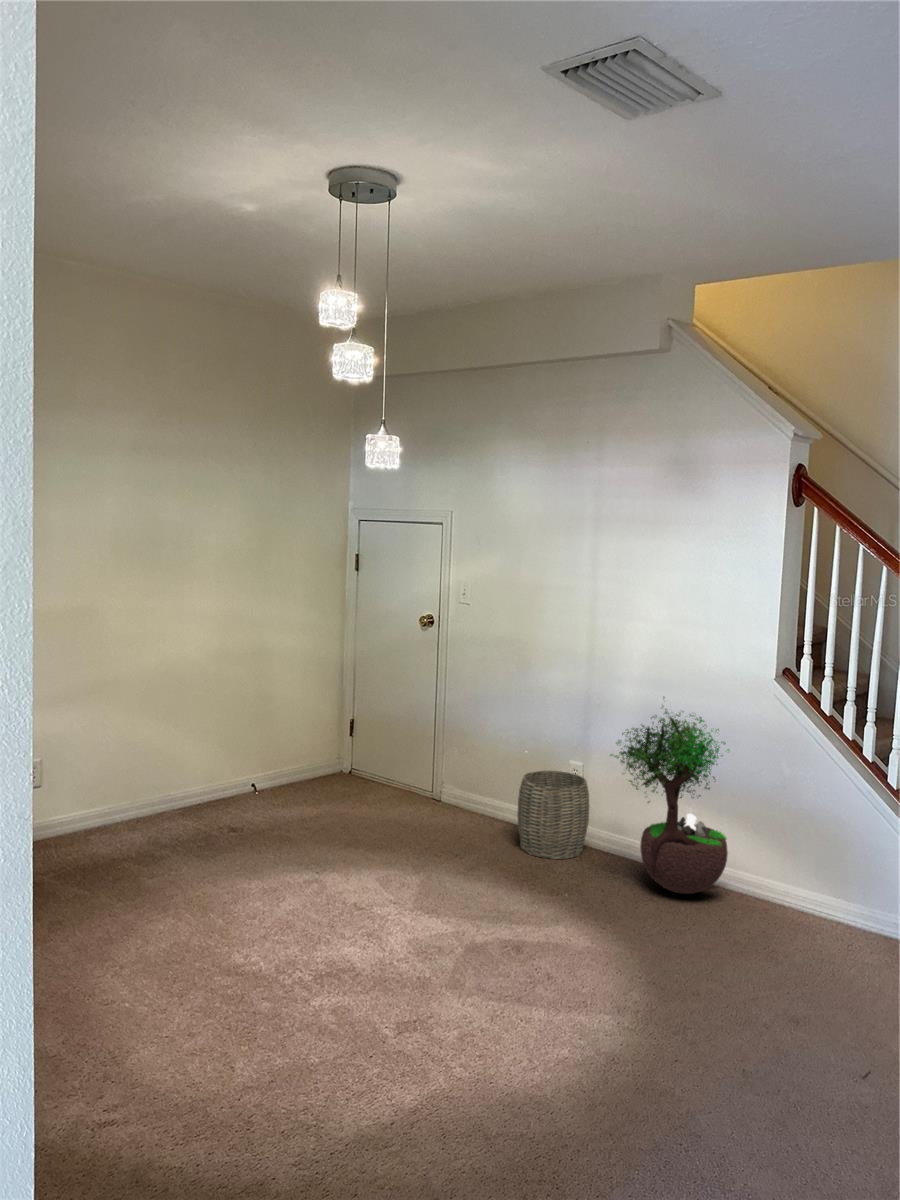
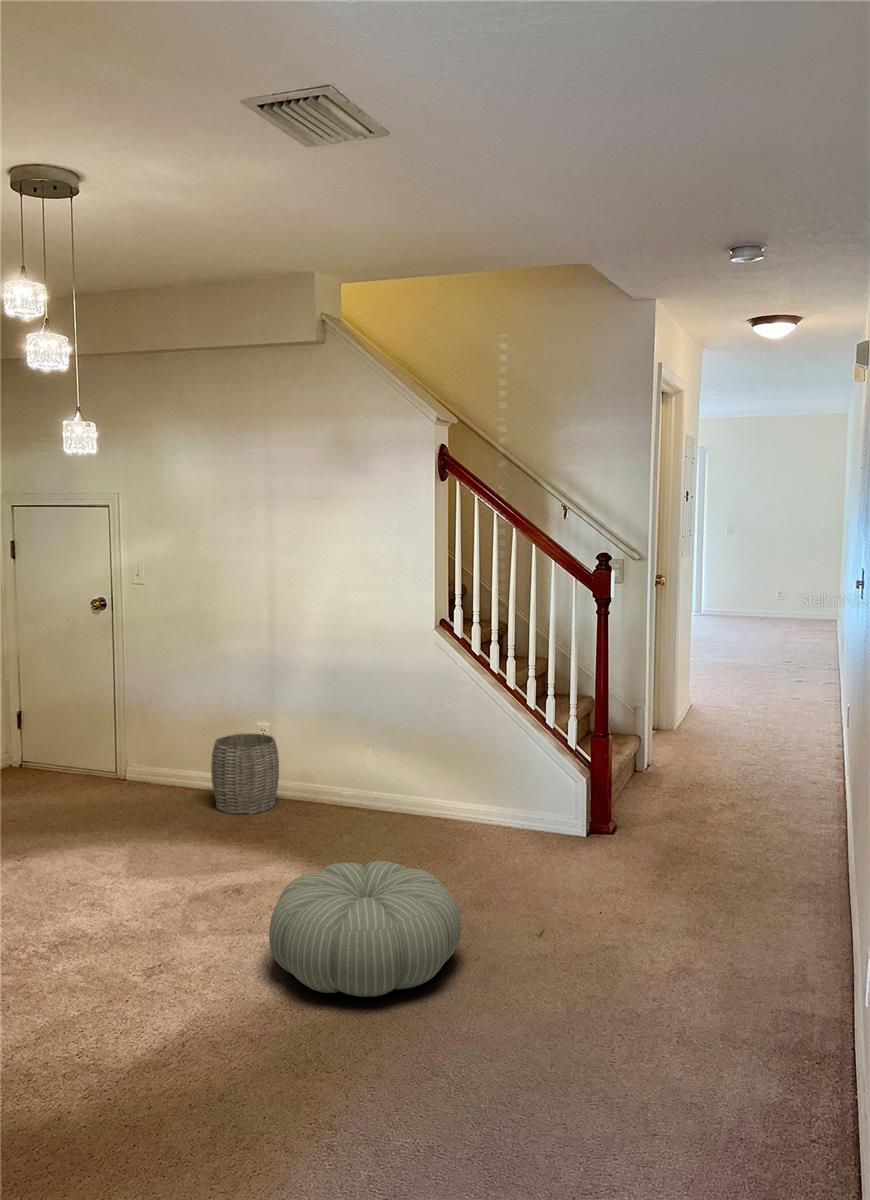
potted tree: present [611,706,729,894] -> none [301,652,406,823]
pouf: none [527,946,759,1125] -> present [269,861,461,997]

